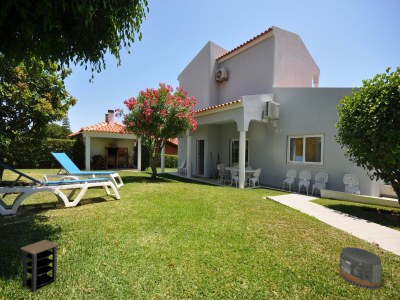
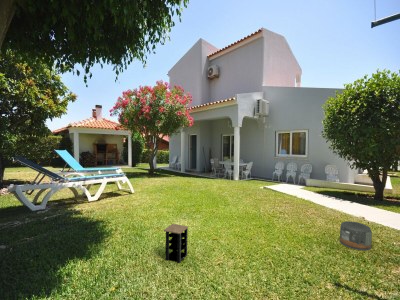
side table: present [21,240,58,292] -> present [164,224,188,263]

